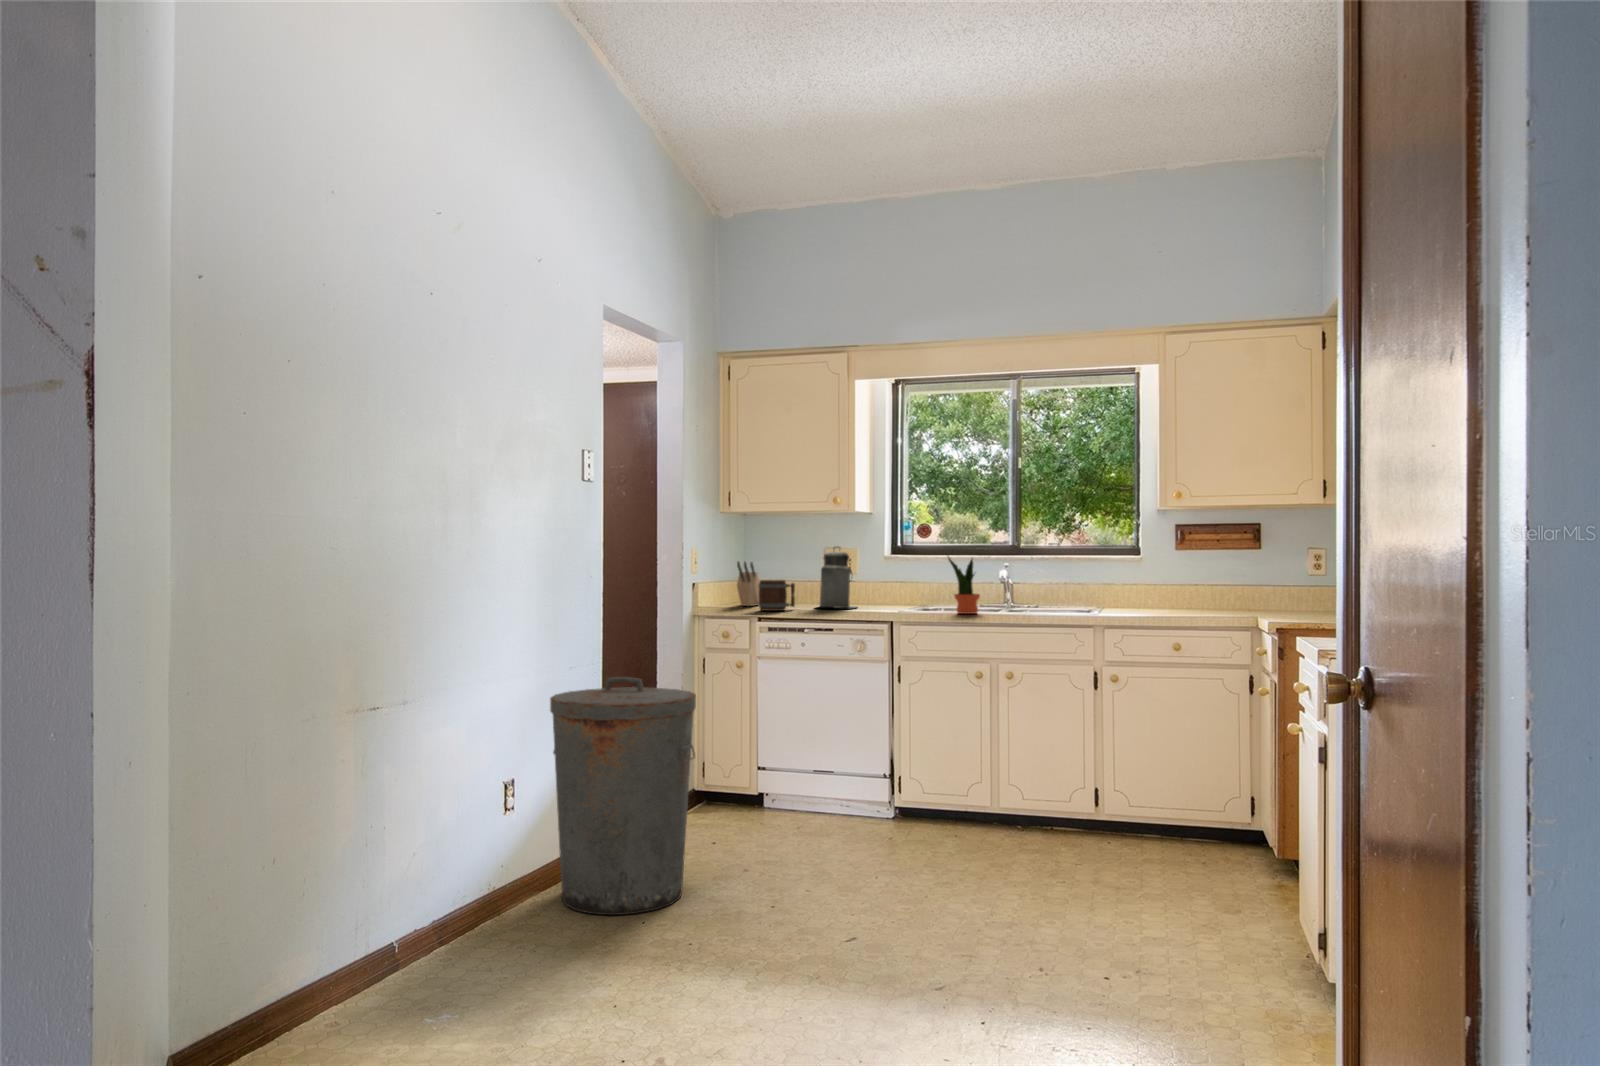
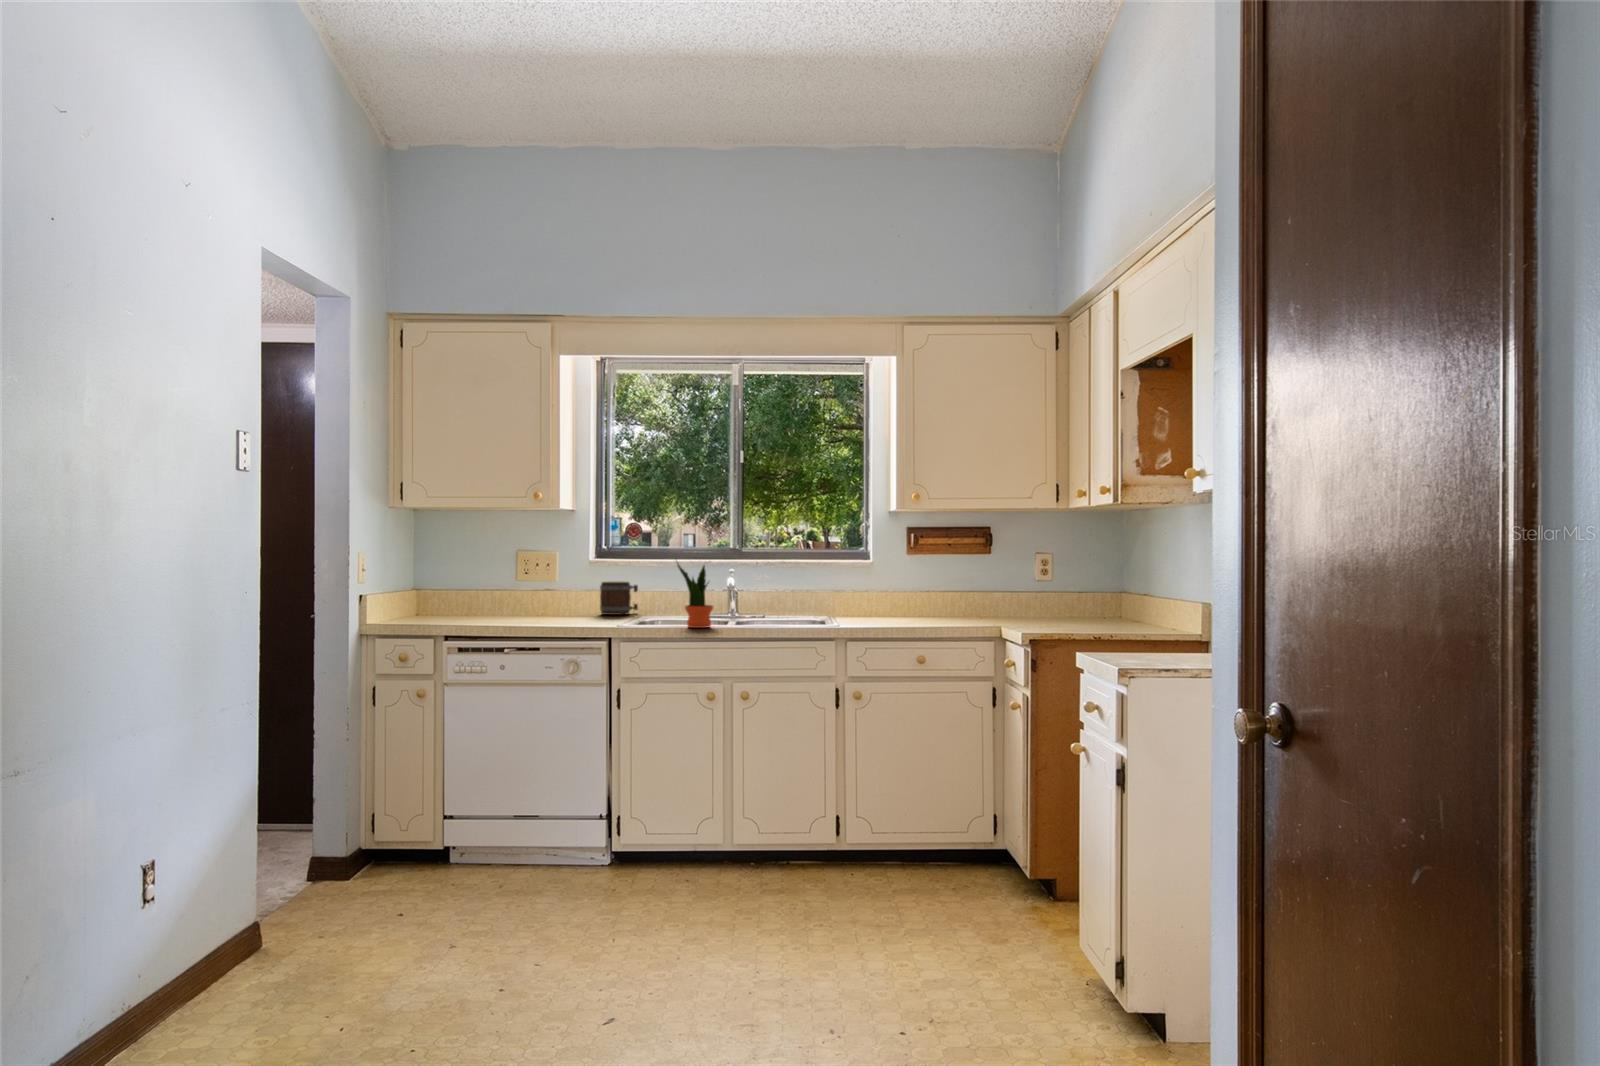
canister: present [820,547,856,608] -> none [515,550,567,623]
knife block: present [737,562,760,606] -> none [417,567,448,621]
mug: present [758,580,795,611] -> present [600,582,638,615]
trash can: present [550,677,696,915] -> none [201,721,401,1030]

